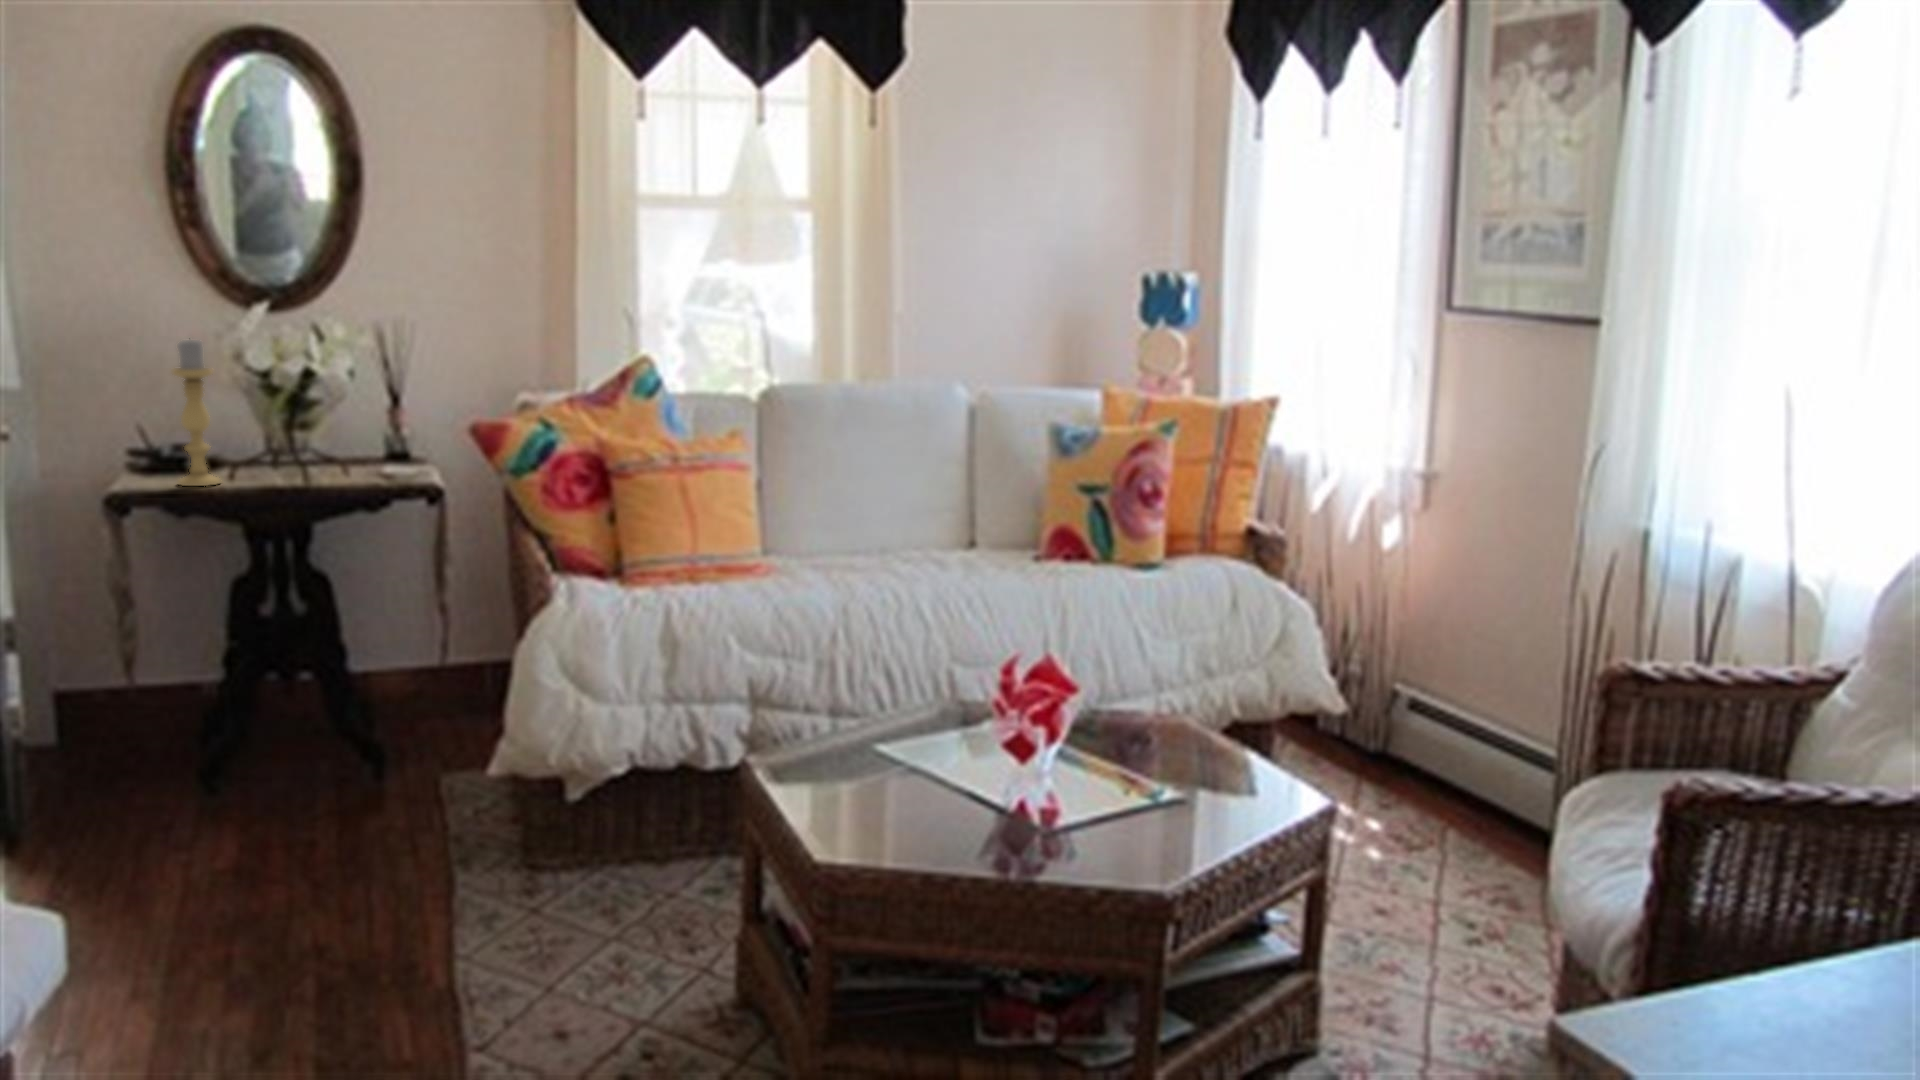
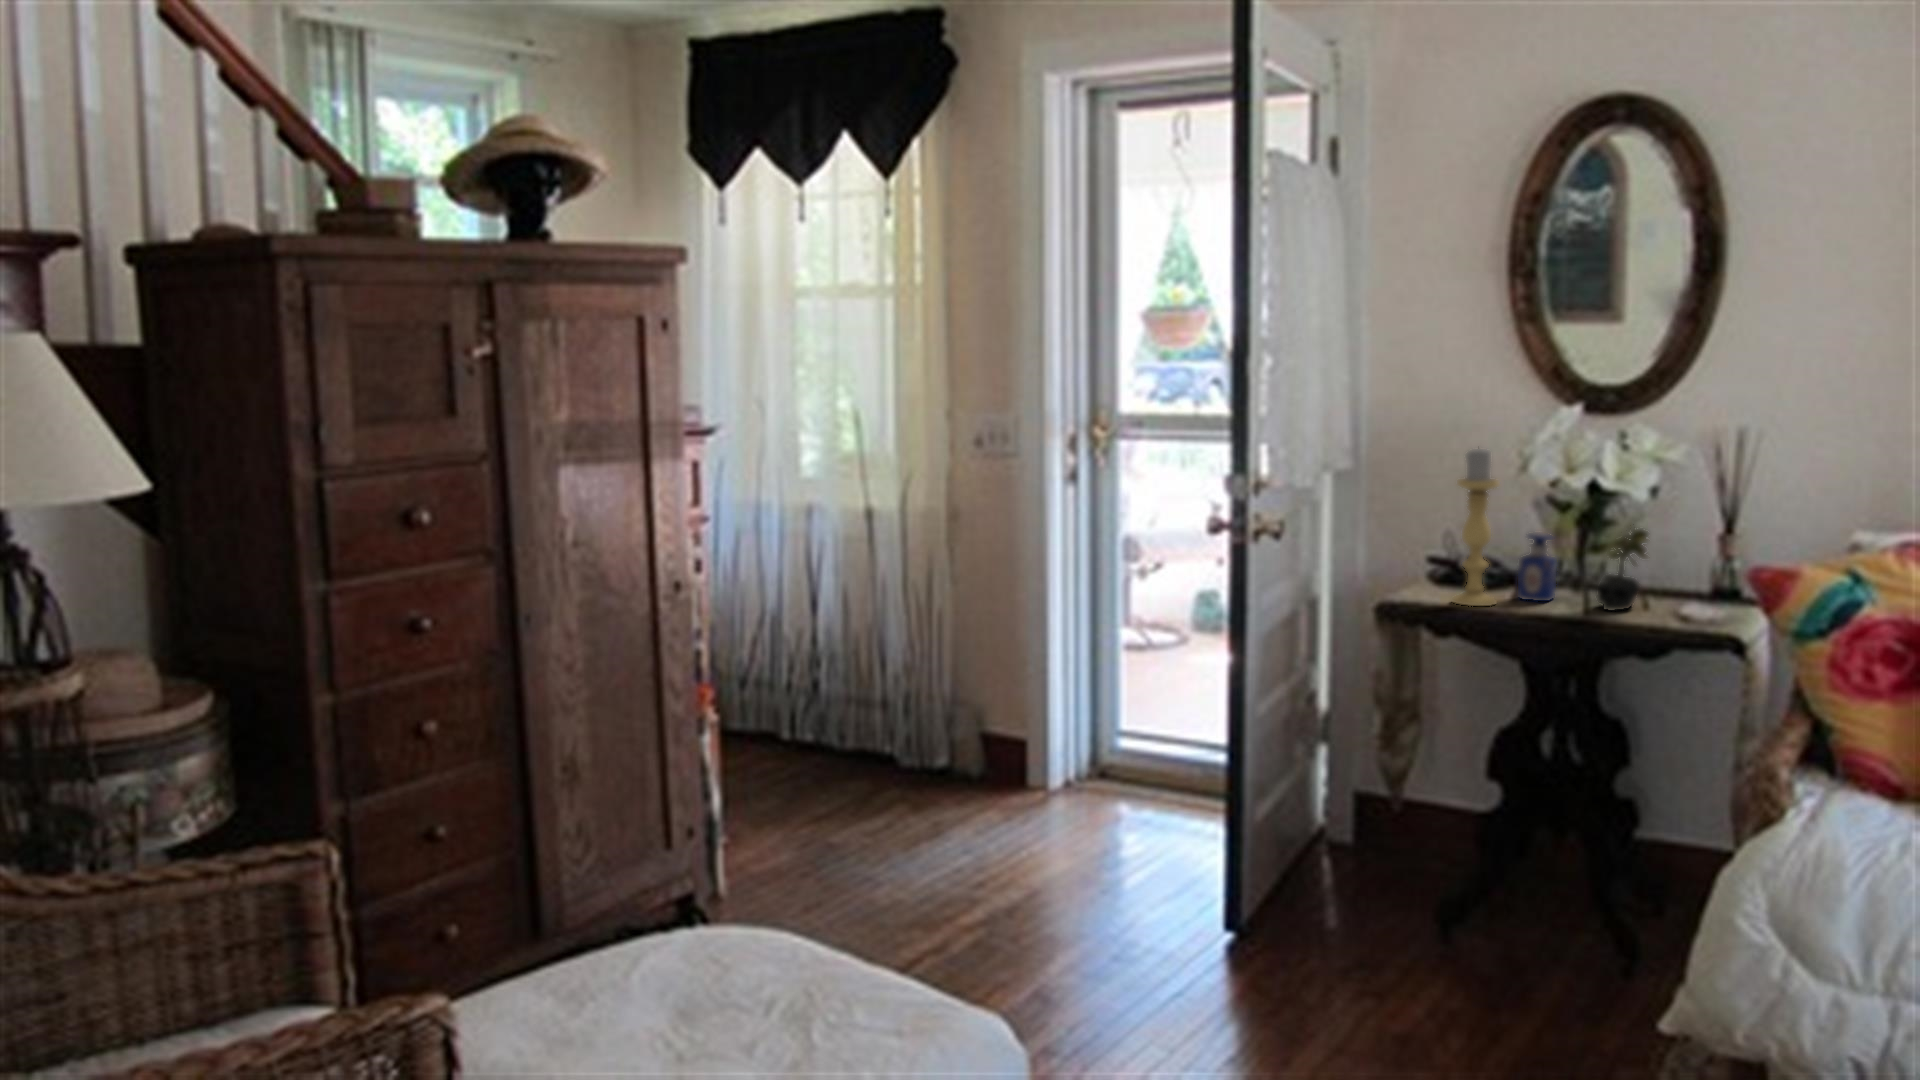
succulent plant: none [301,402,353,478] -> present [1597,529,1648,611]
perfume bottle: none [233,415,268,477] -> present [1518,532,1557,601]

